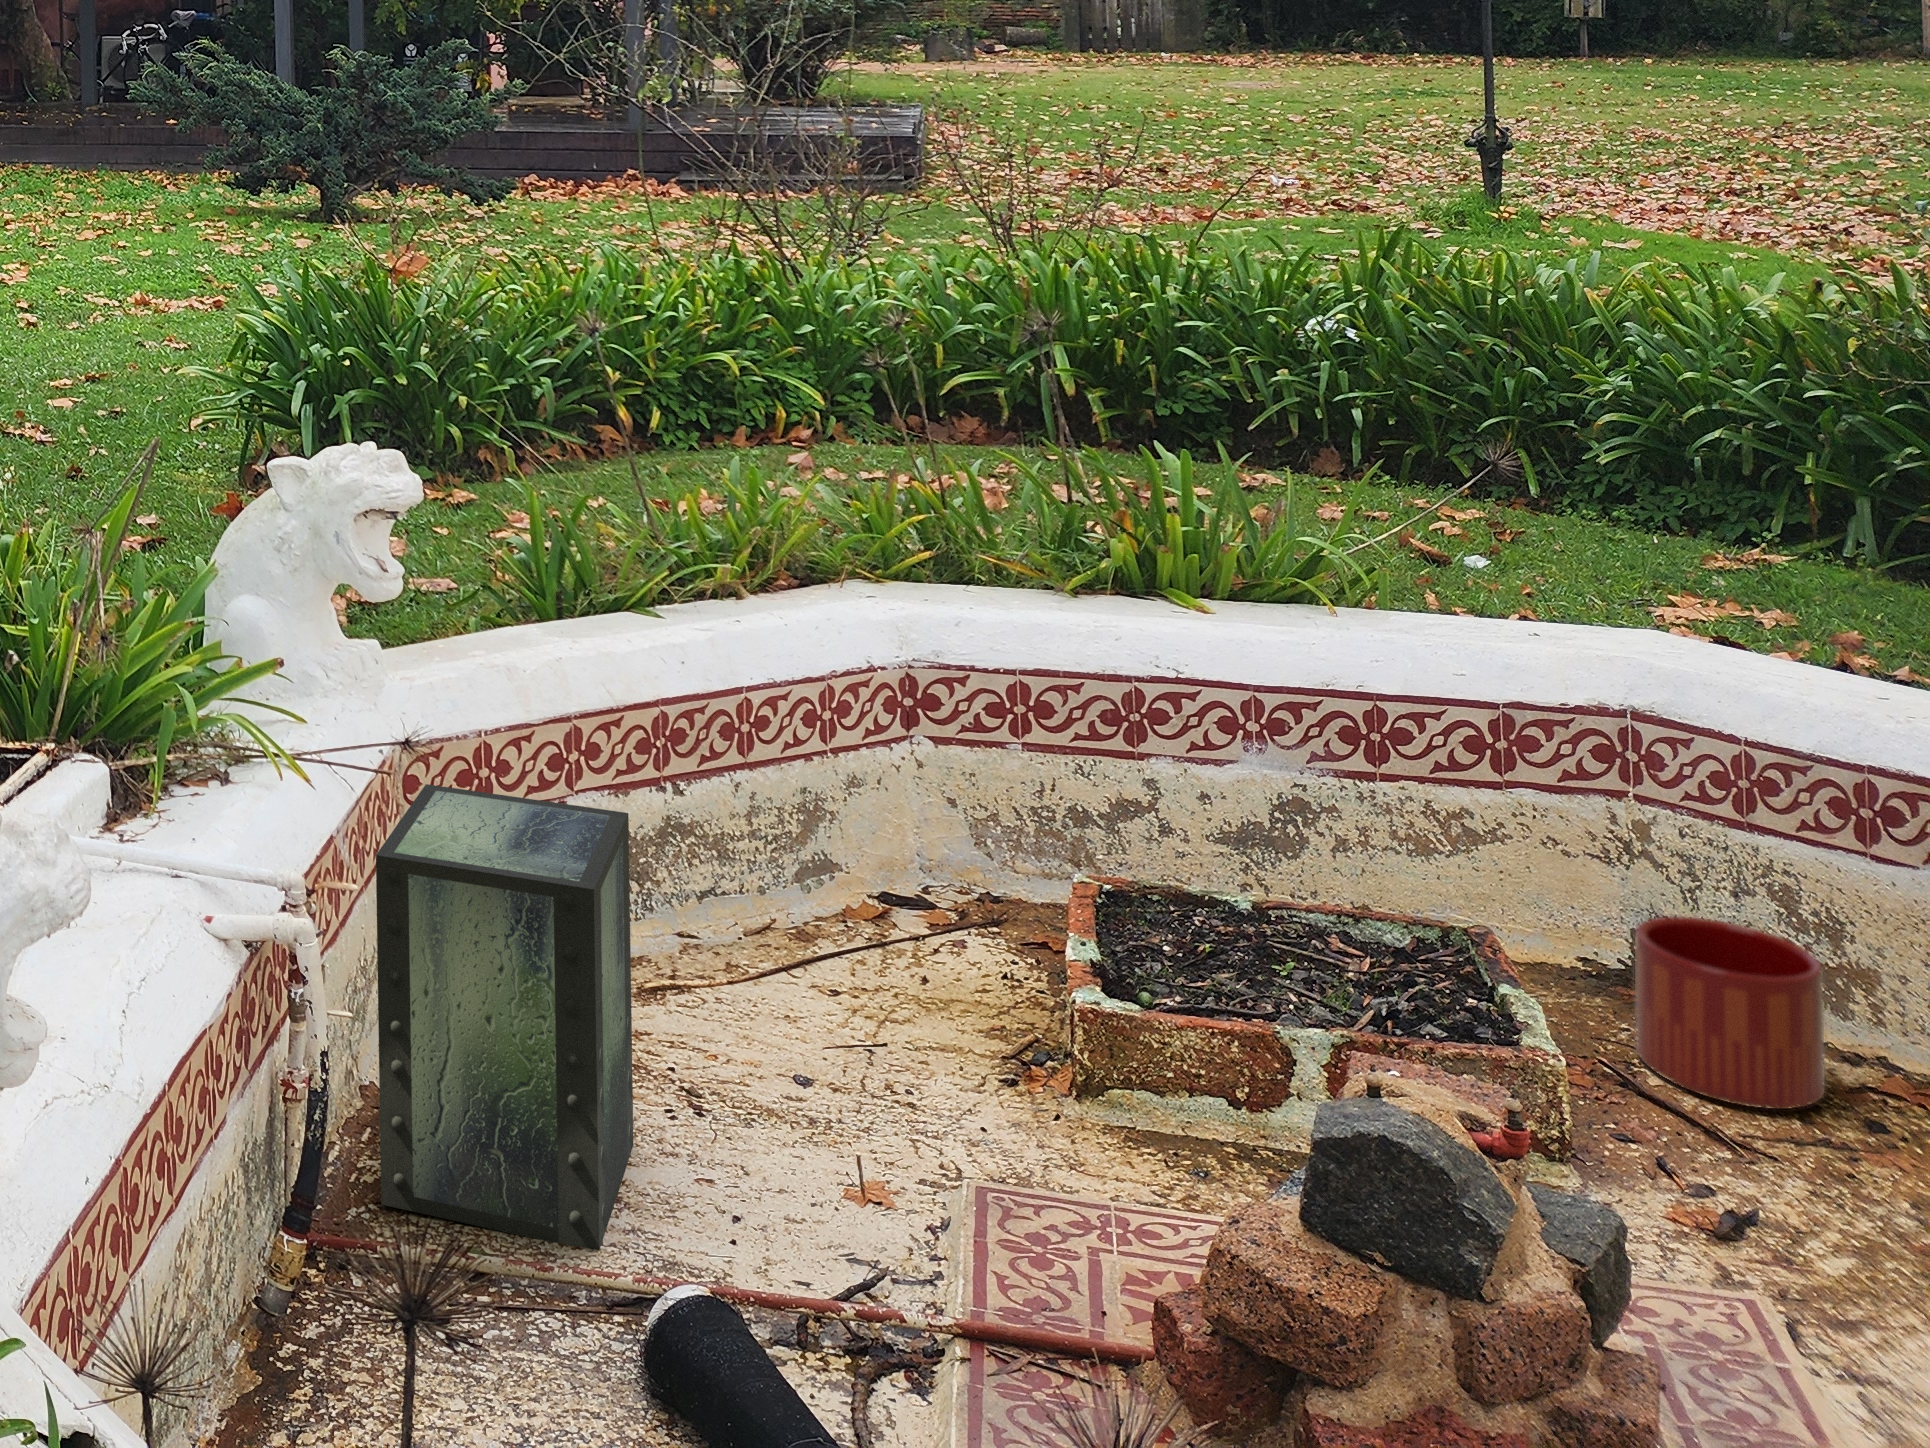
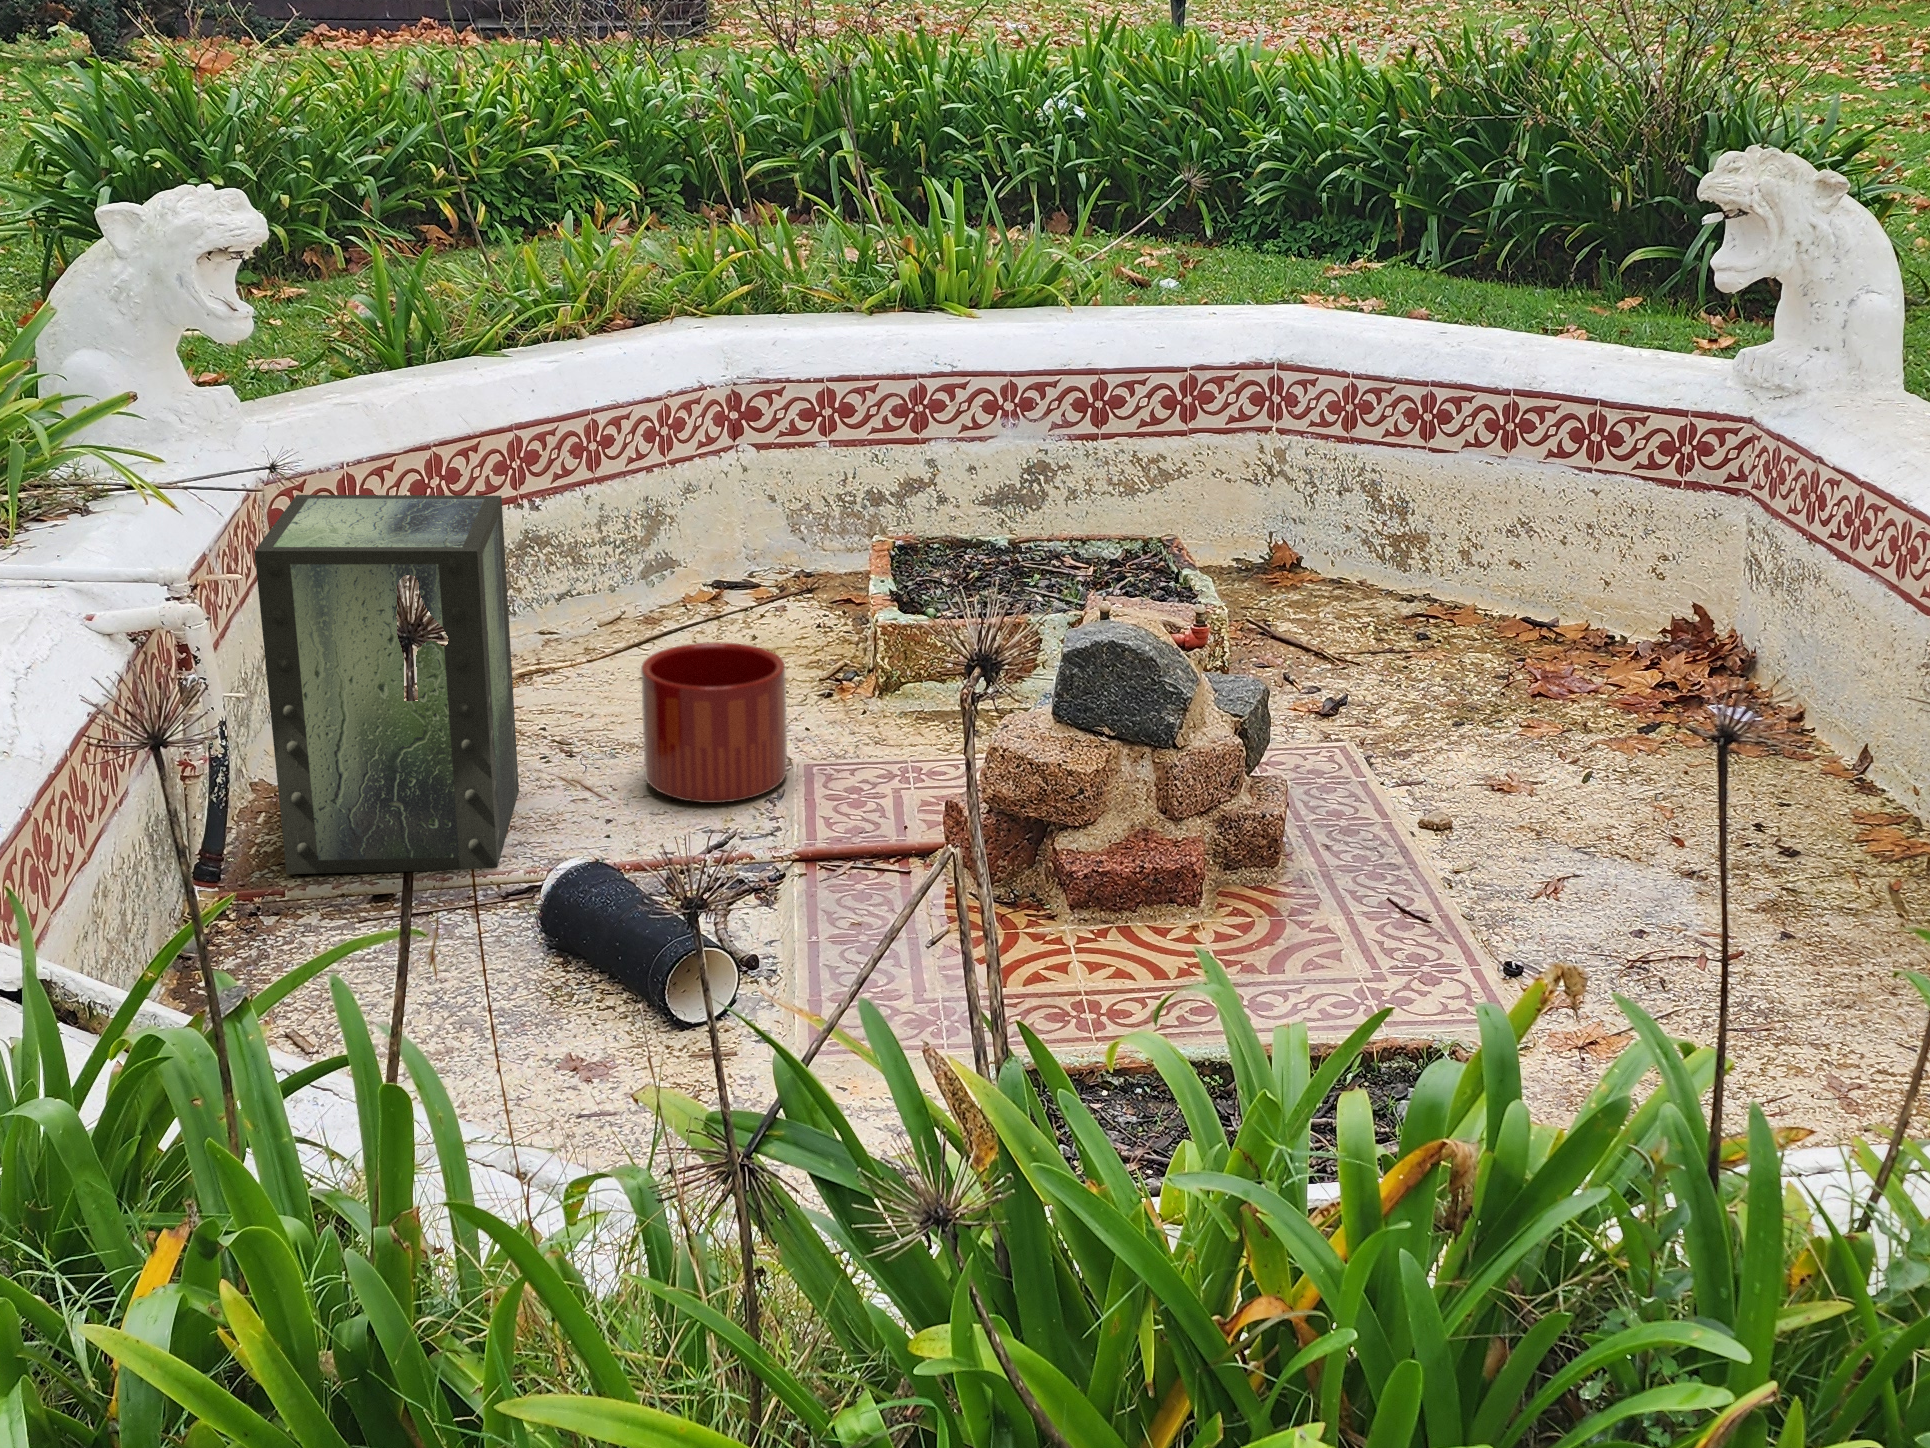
planter: present [1635,917,1825,1109] -> present [641,642,787,803]

